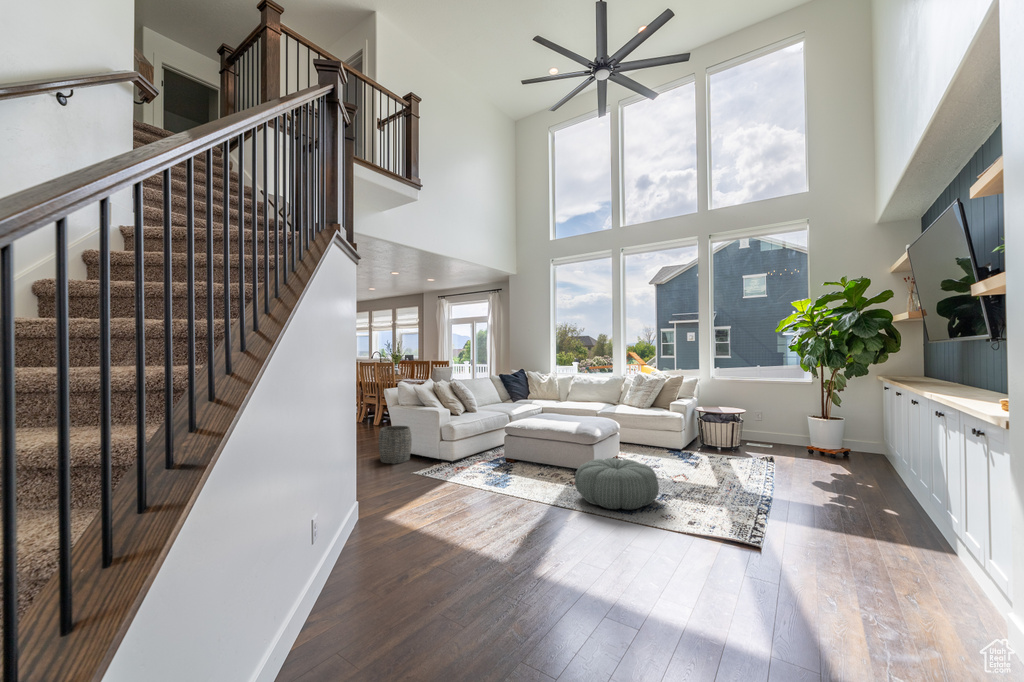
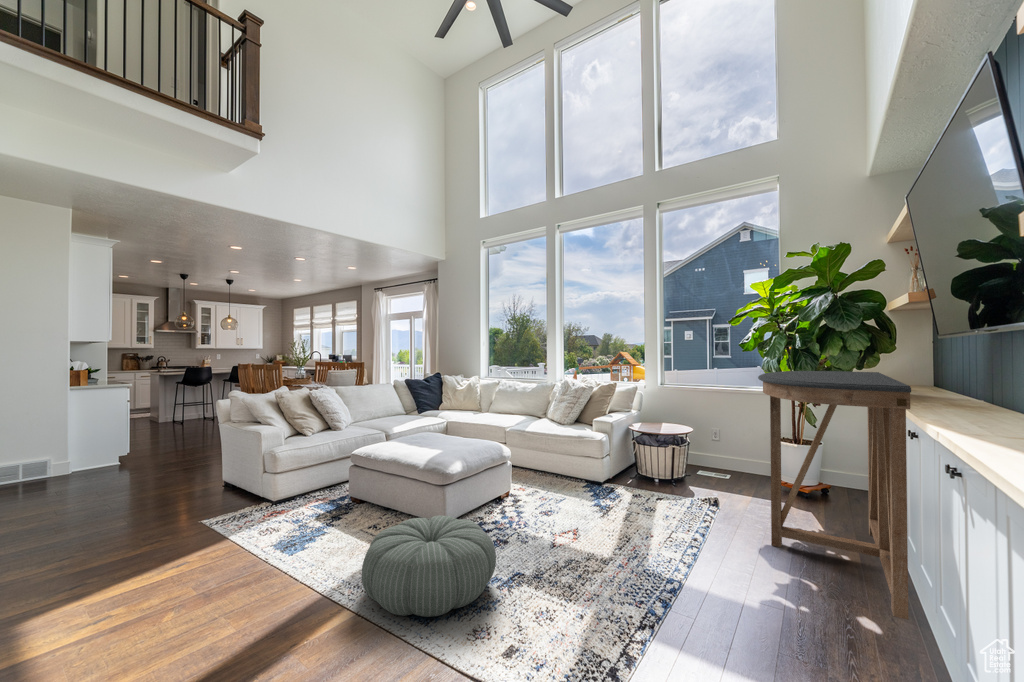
console table: none [811,365,913,509] -> present [758,371,911,620]
woven basket: present [379,426,412,463] -> none [178,451,230,505]

